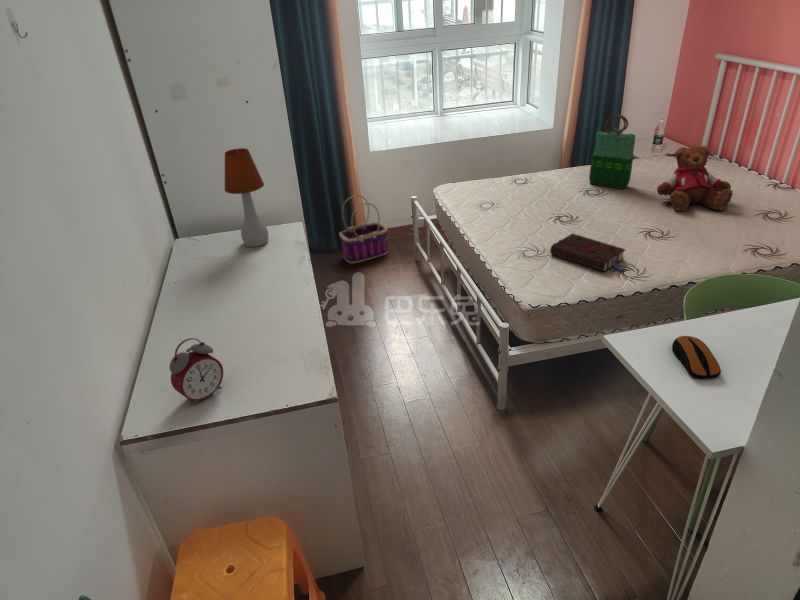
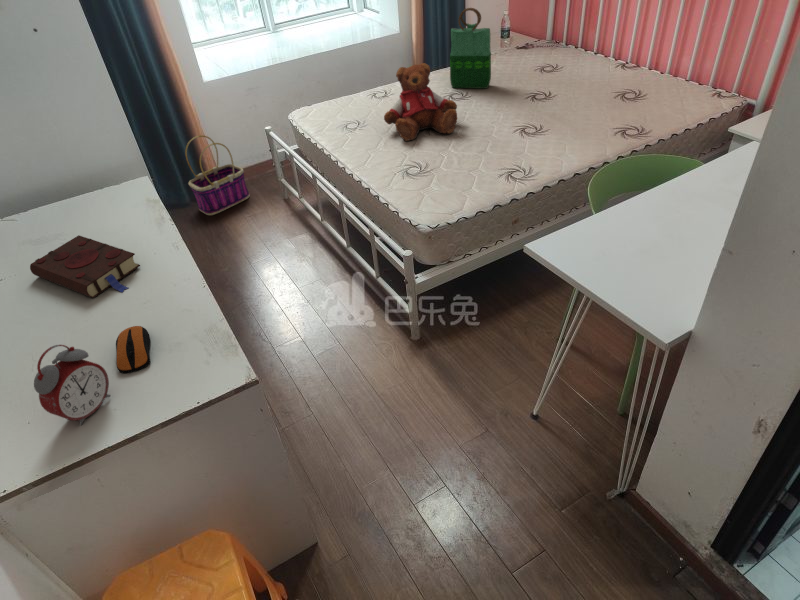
teddy bear: present [657,146,733,211] -> present [384,63,457,141]
table lamp: present [224,148,268,247] -> none [25,93,111,216]
book: present [550,234,625,272] -> present [30,235,140,298]
computer mouse: present [672,336,721,378] -> present [116,326,150,373]

